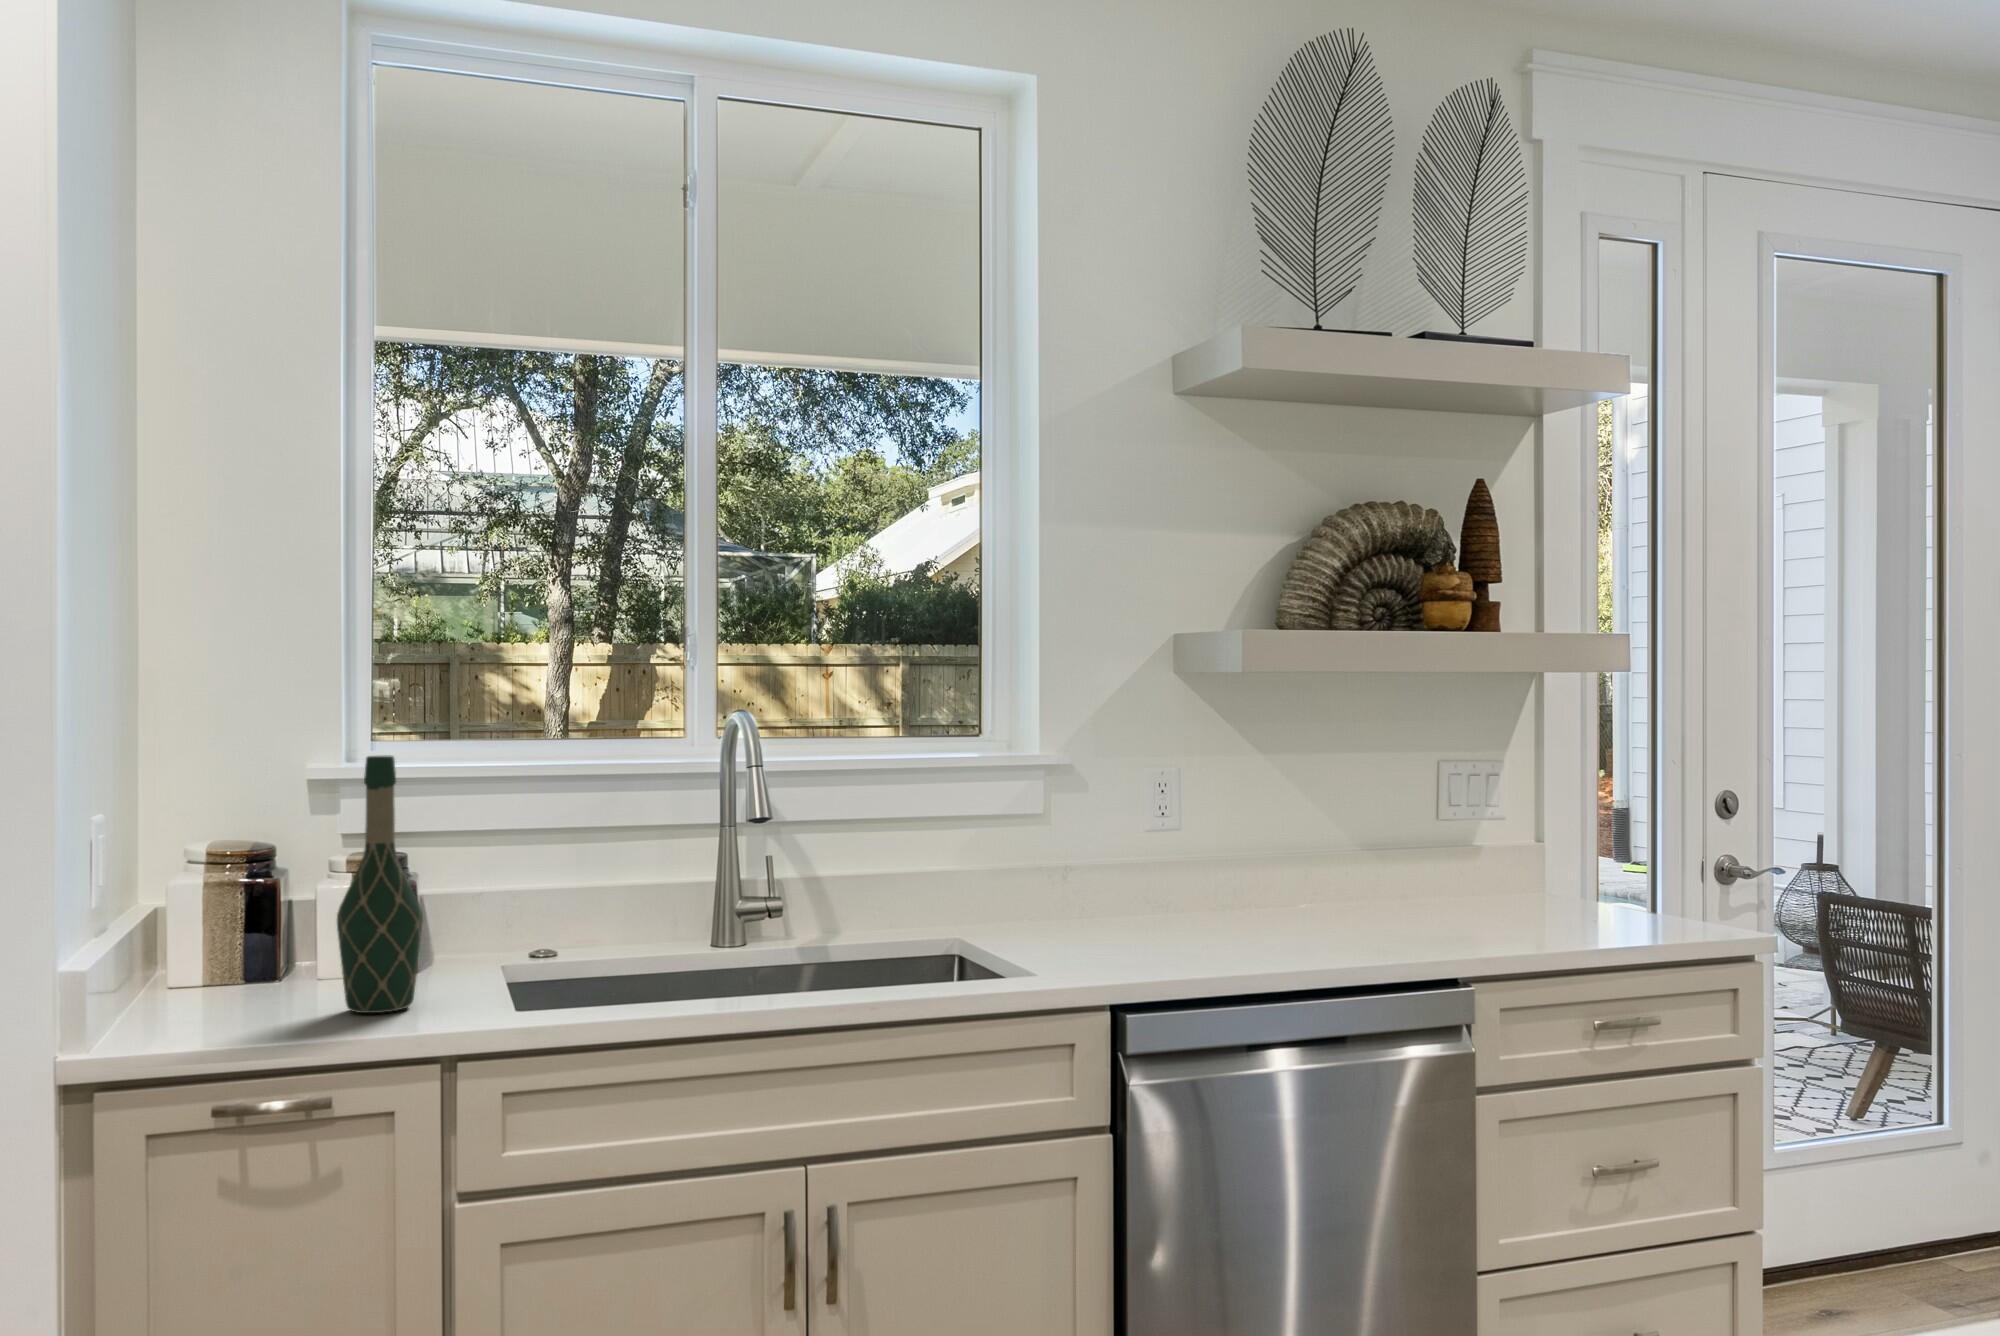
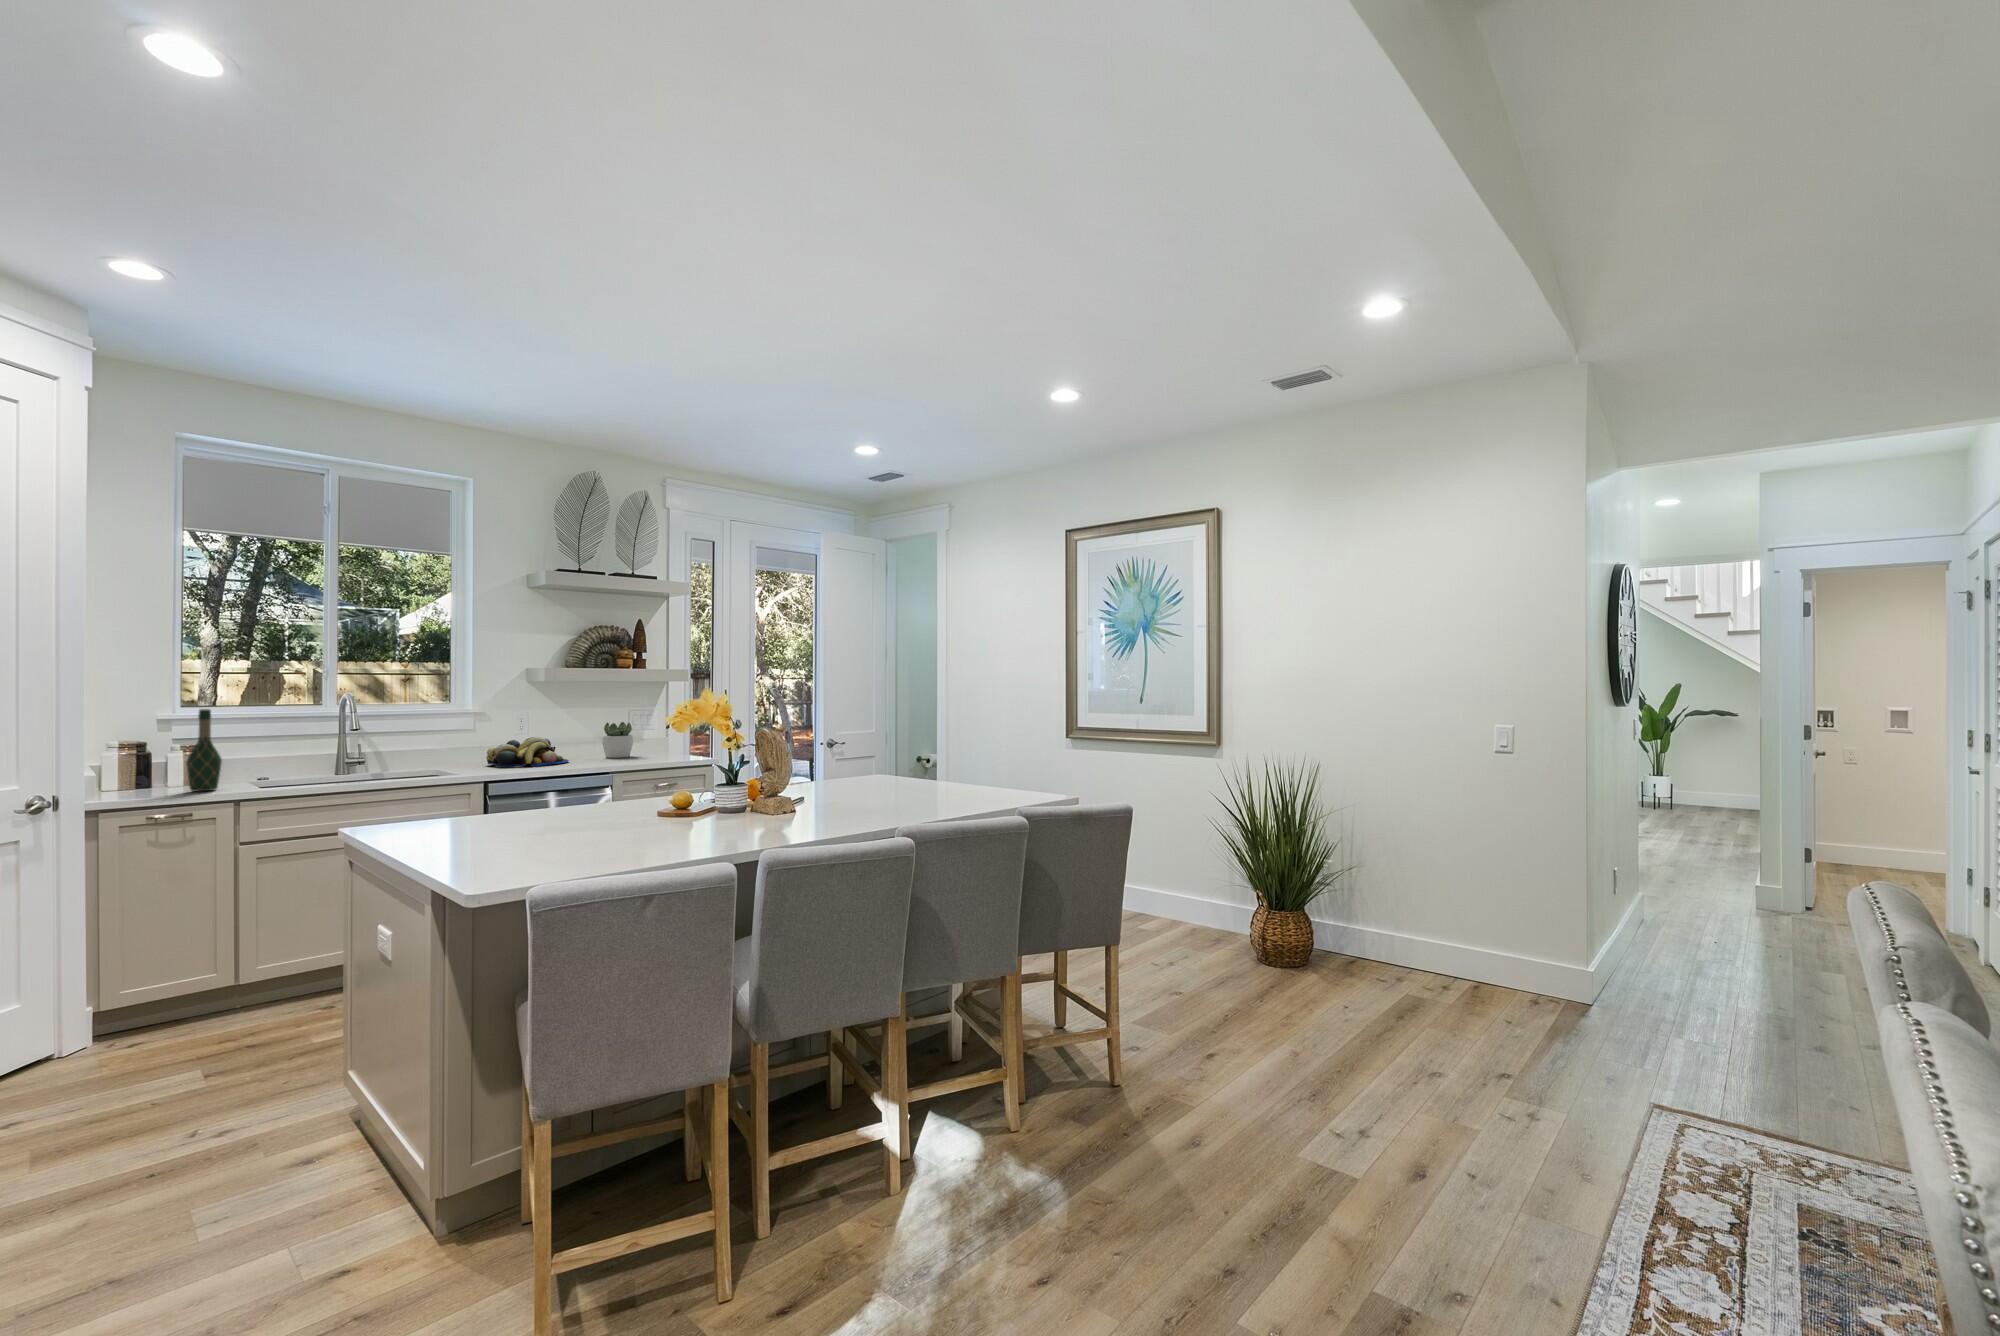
succulent plant: none [1384,800,1482,915] -> present [602,722,633,758]
fruit bowl: none [1084,844,1315,949] -> present [486,737,569,767]

